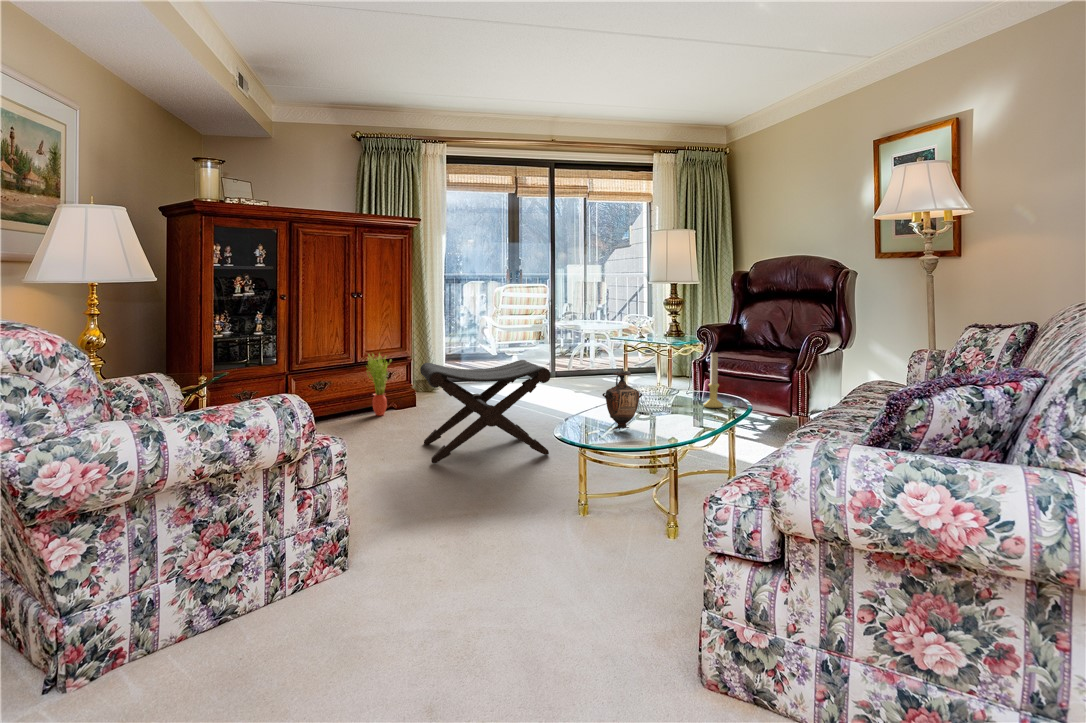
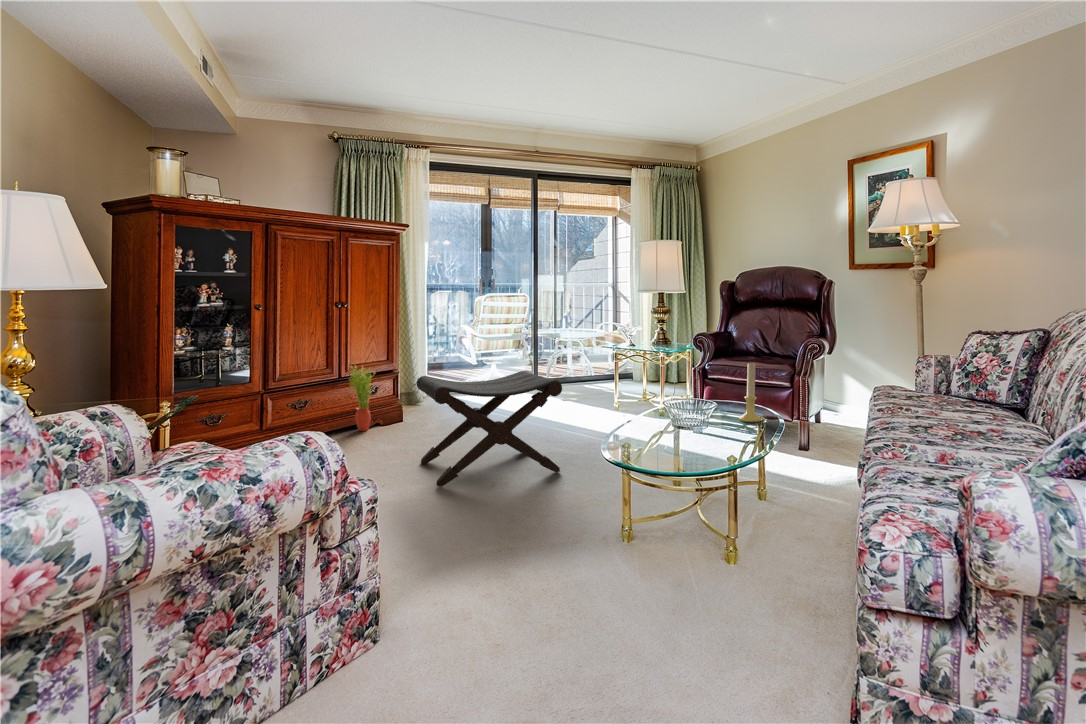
vase: present [602,371,642,430] -> none [658,383,701,454]

